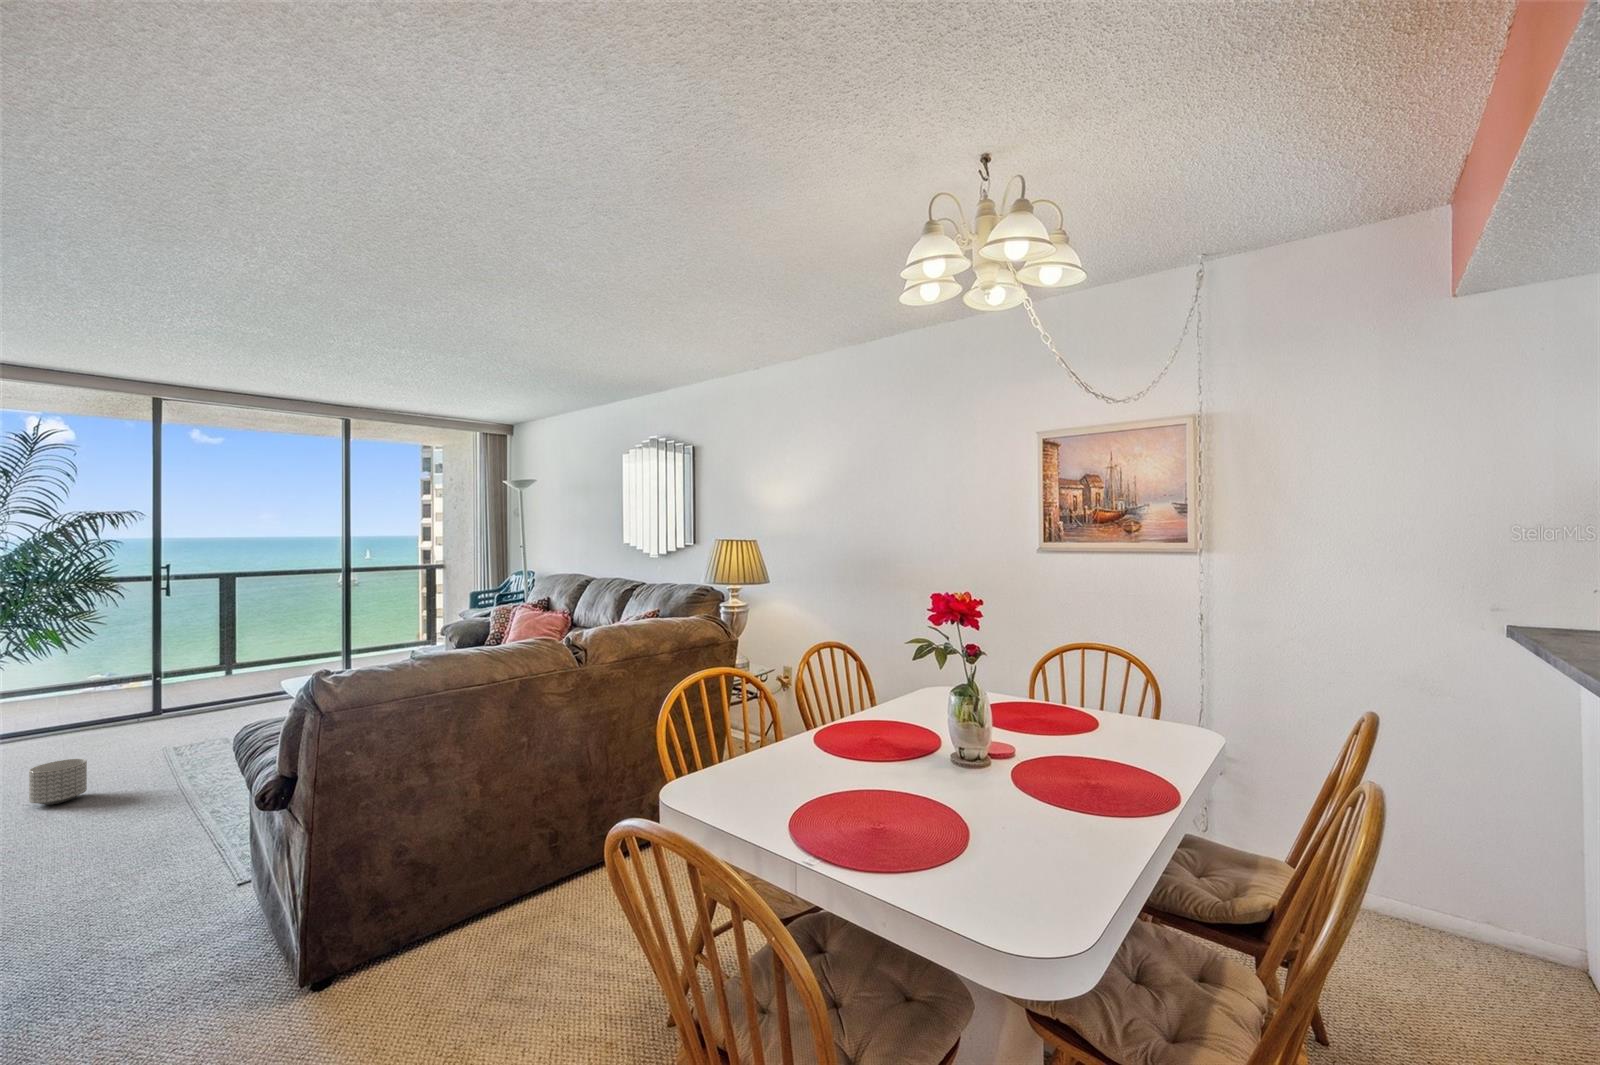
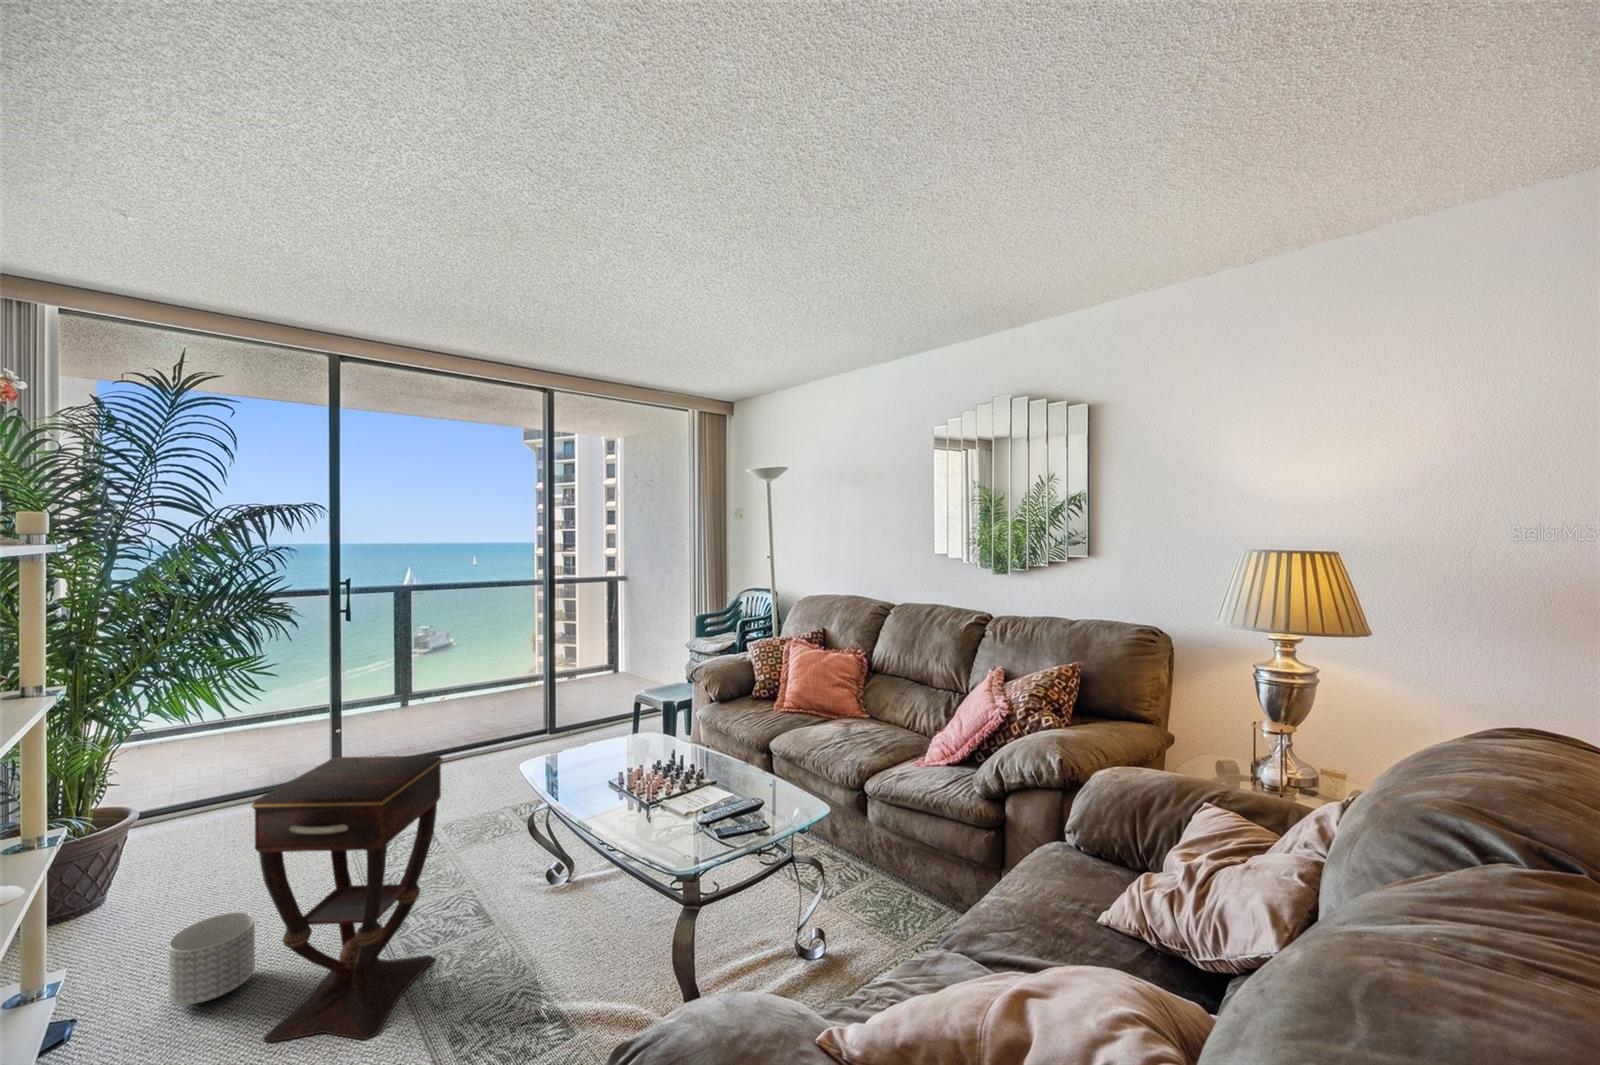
side table: none [84,663,215,814] -> present [252,756,443,1042]

